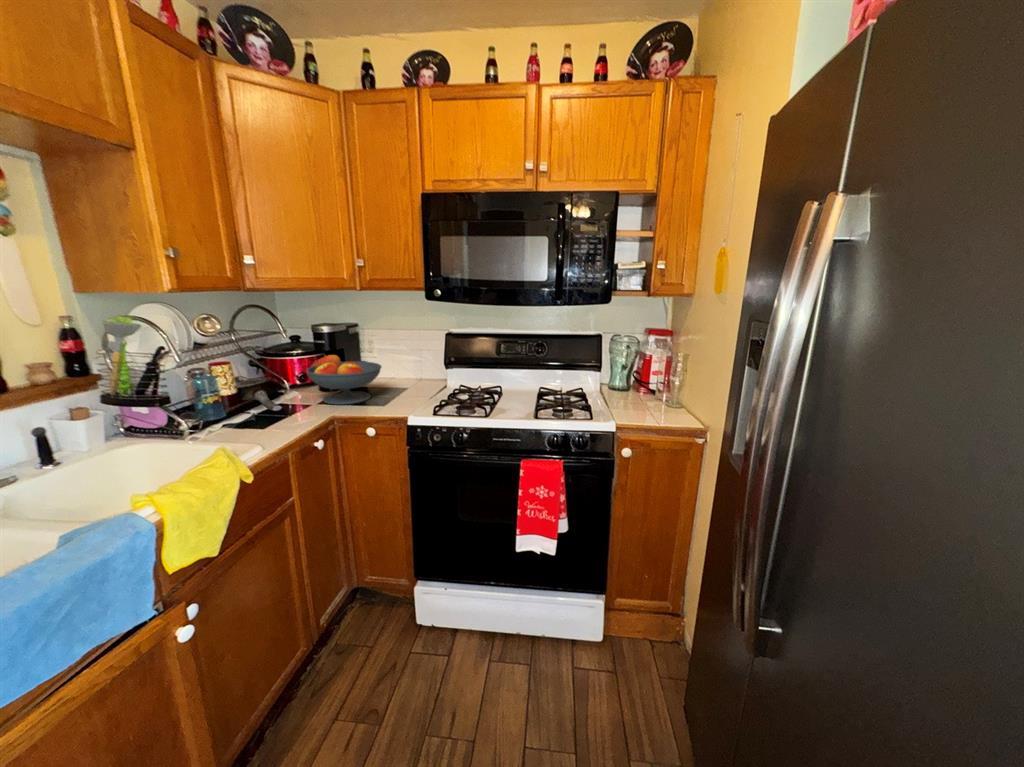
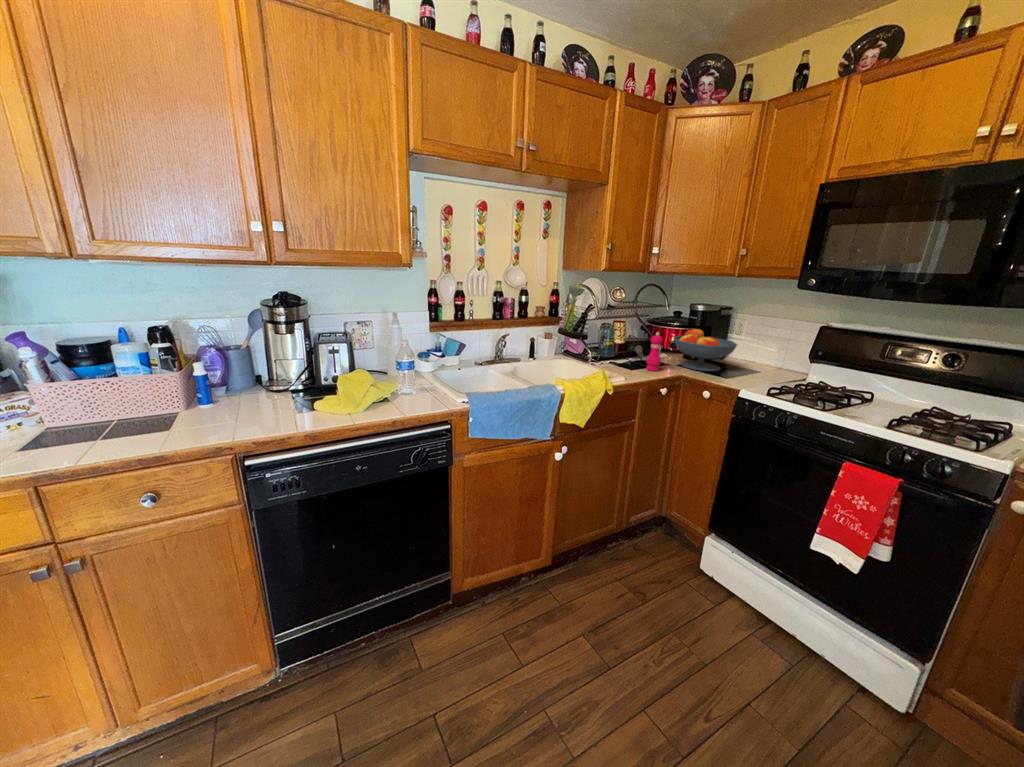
pepper mill: none [280,370,302,422] -> present [646,332,663,371]

